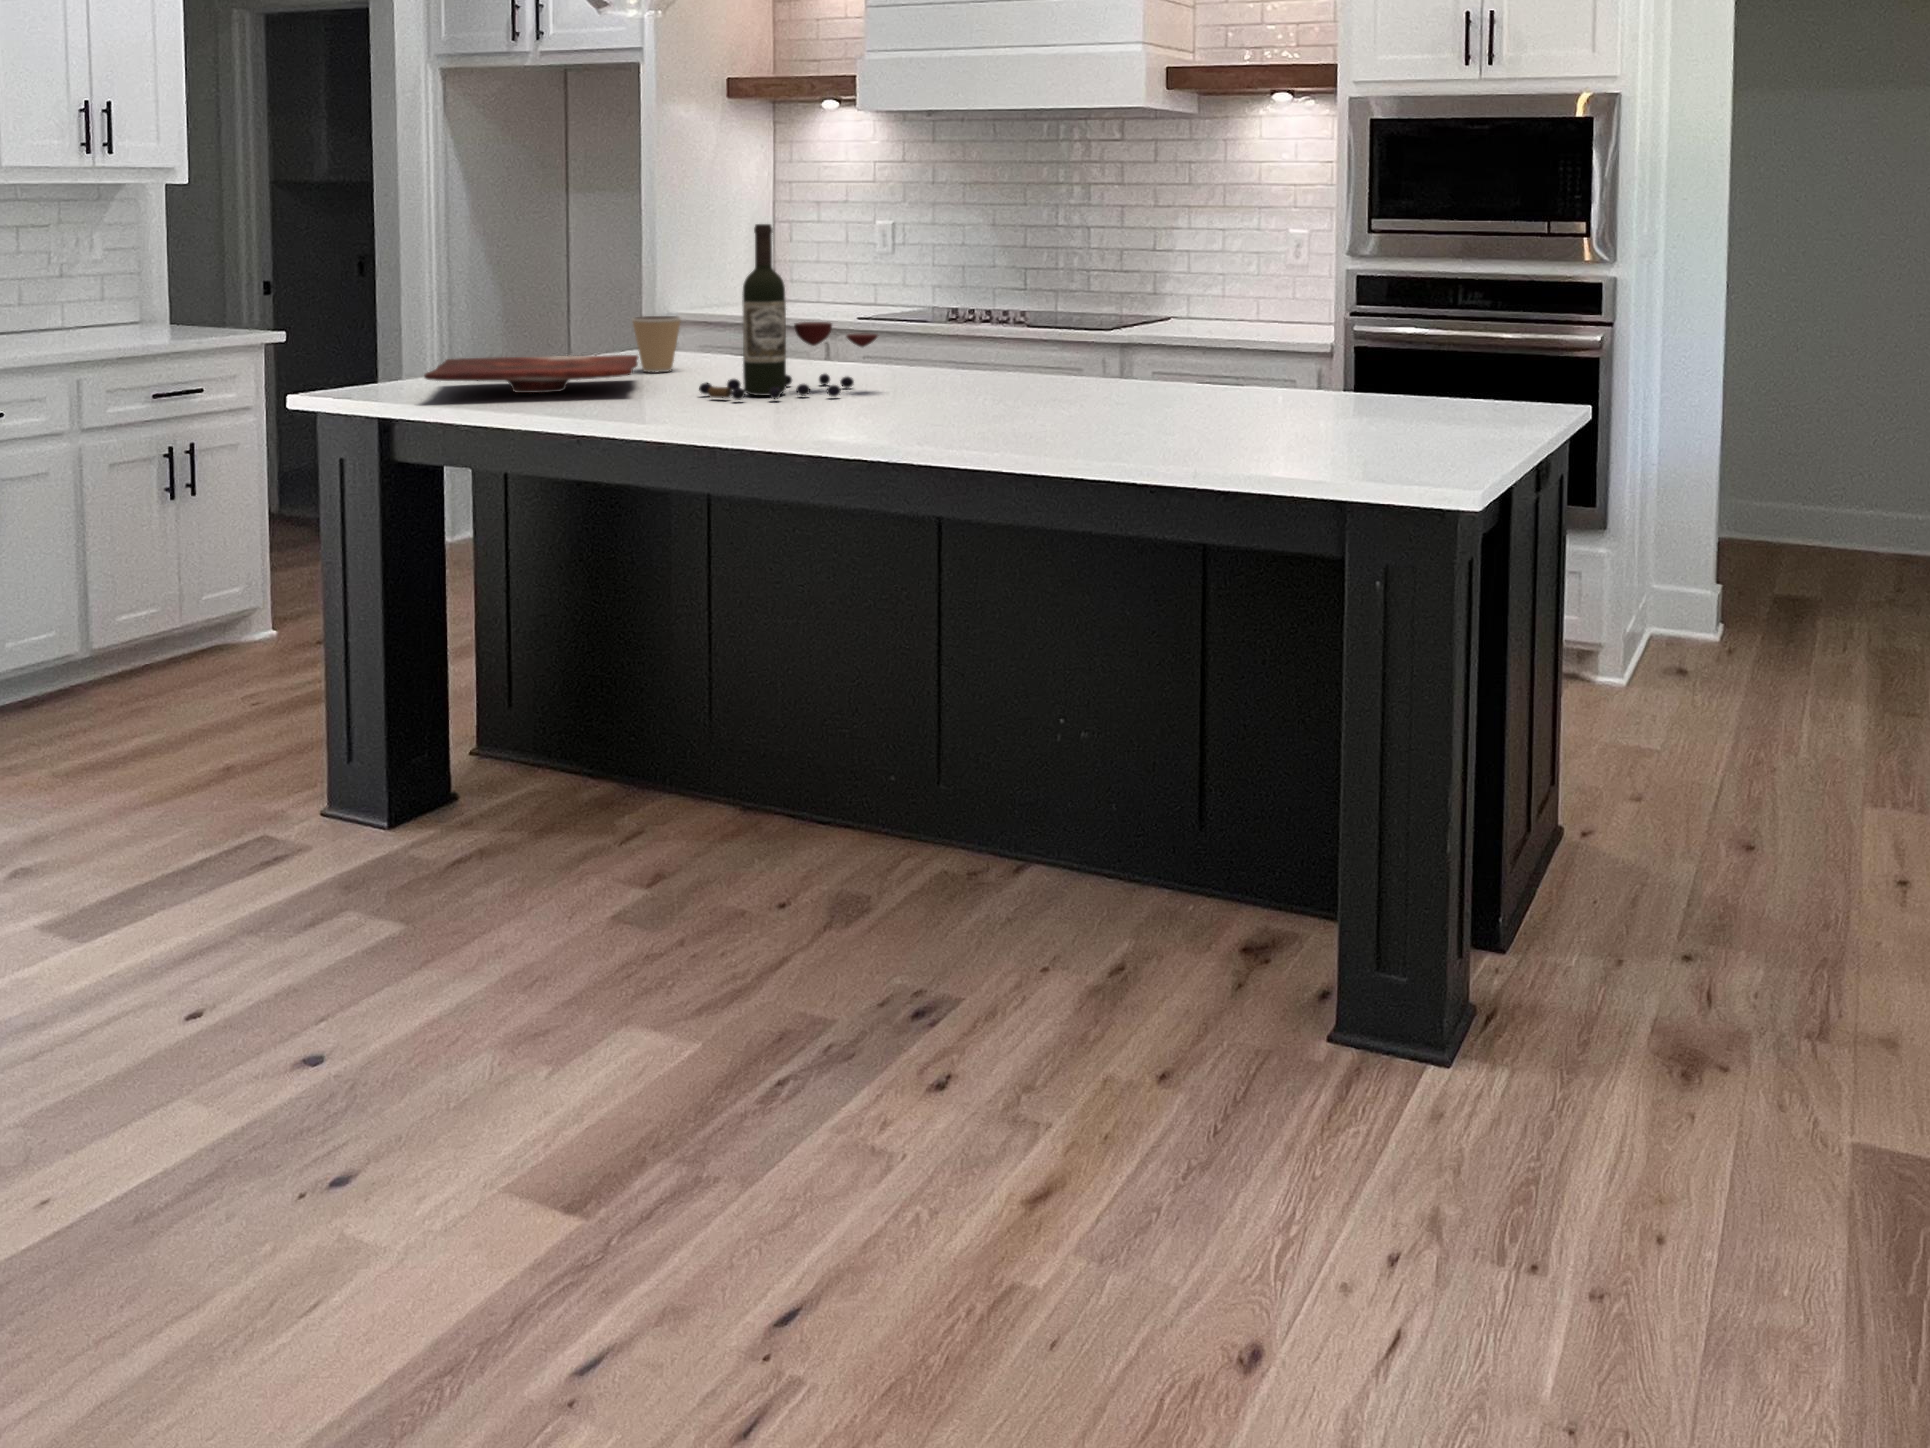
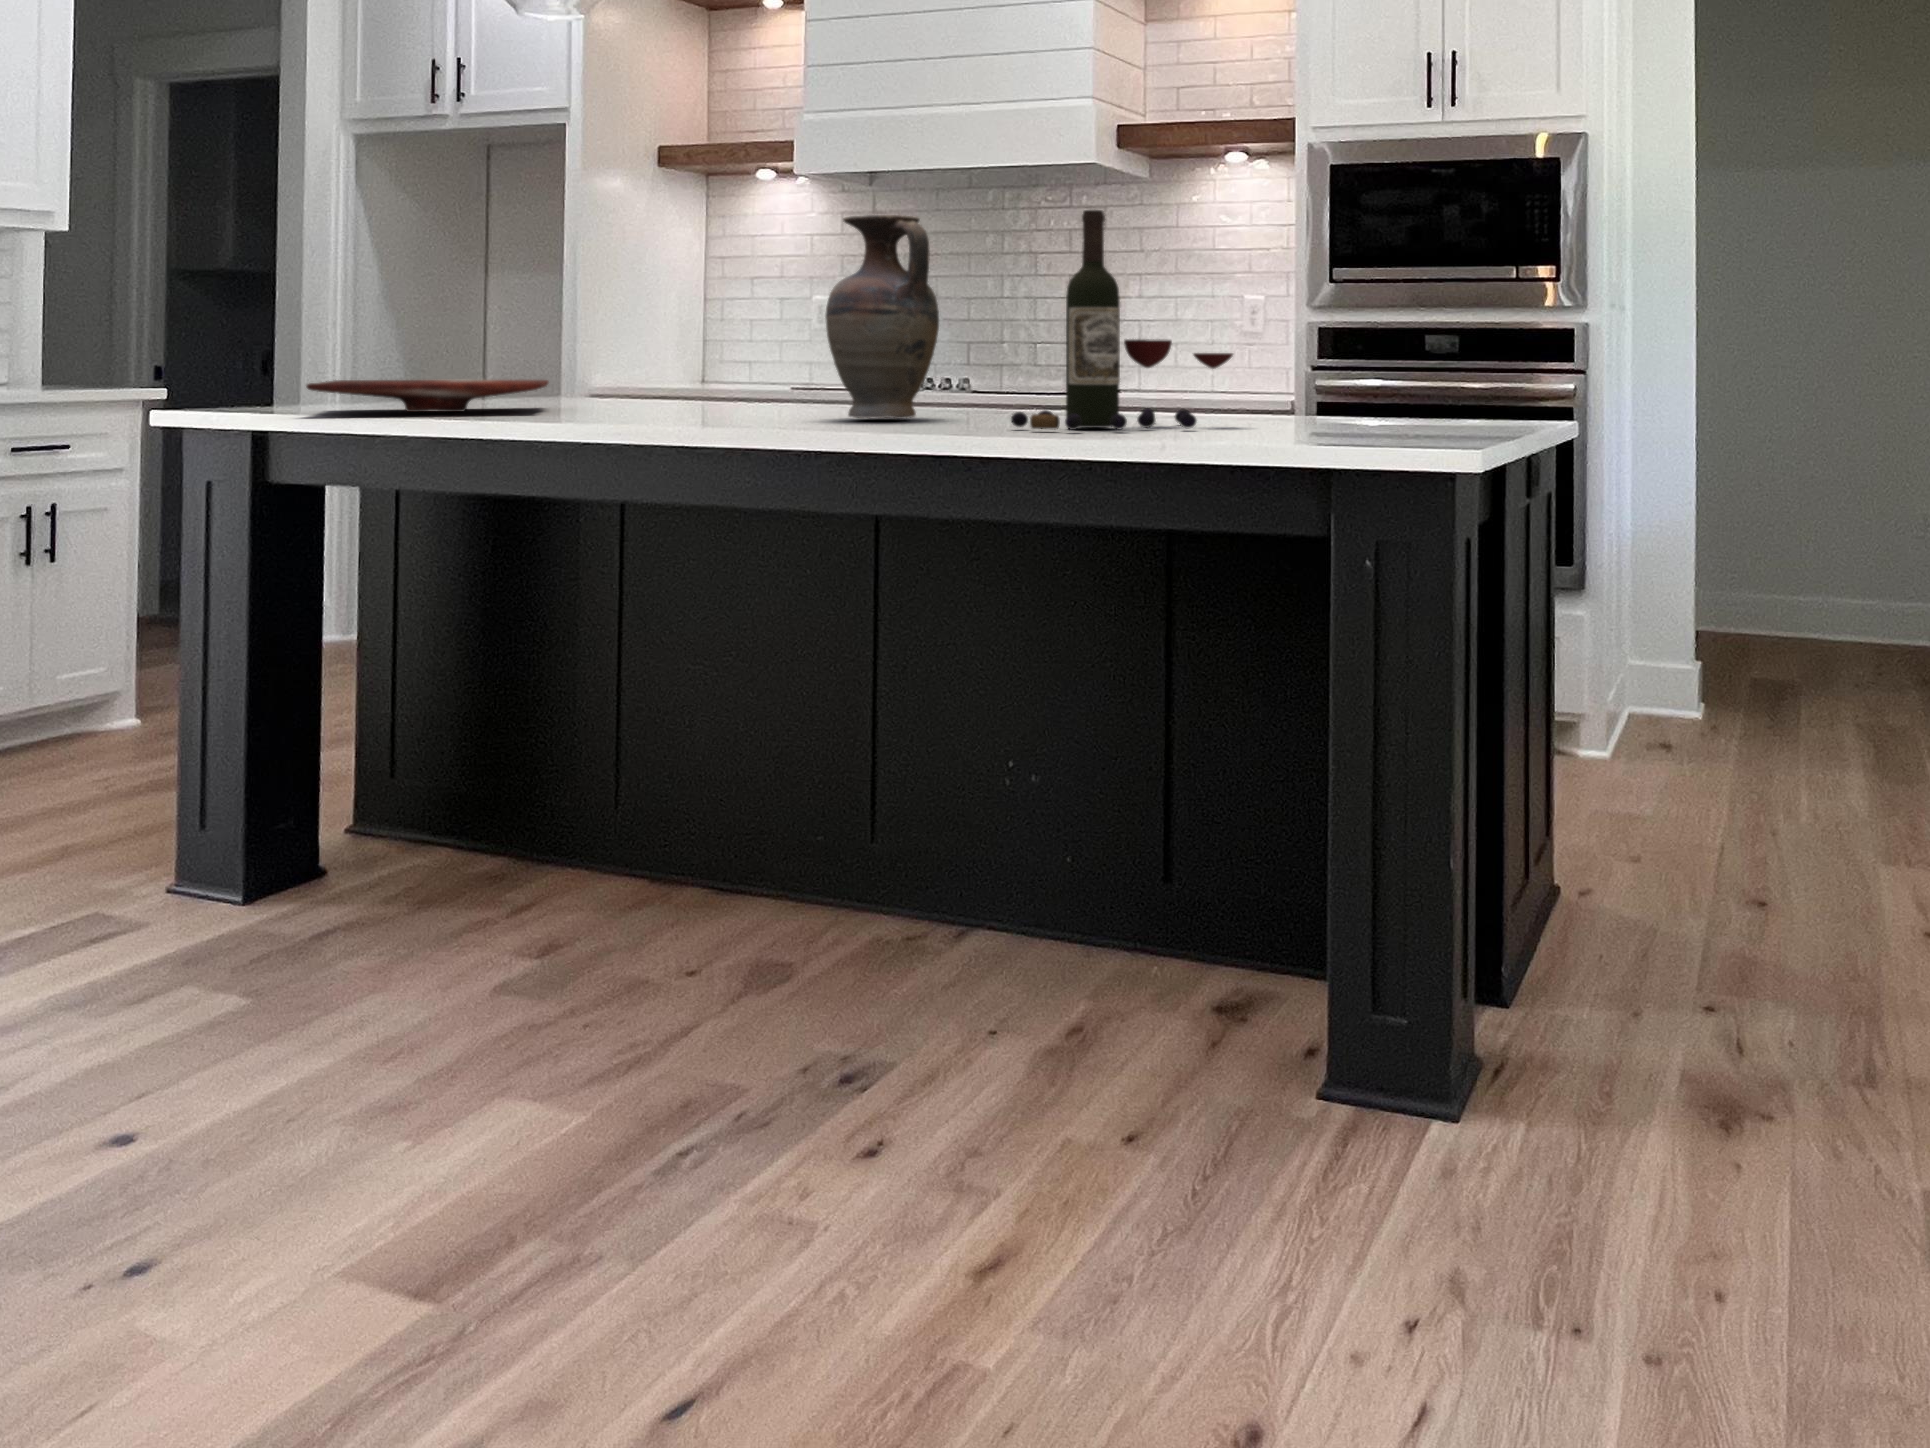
wine bottle: present [699,224,877,400] -> present [1011,210,1233,430]
vase: none [889,225,993,413] -> present [825,215,939,419]
coffee cup: present [632,316,681,372] -> none [542,345,598,404]

